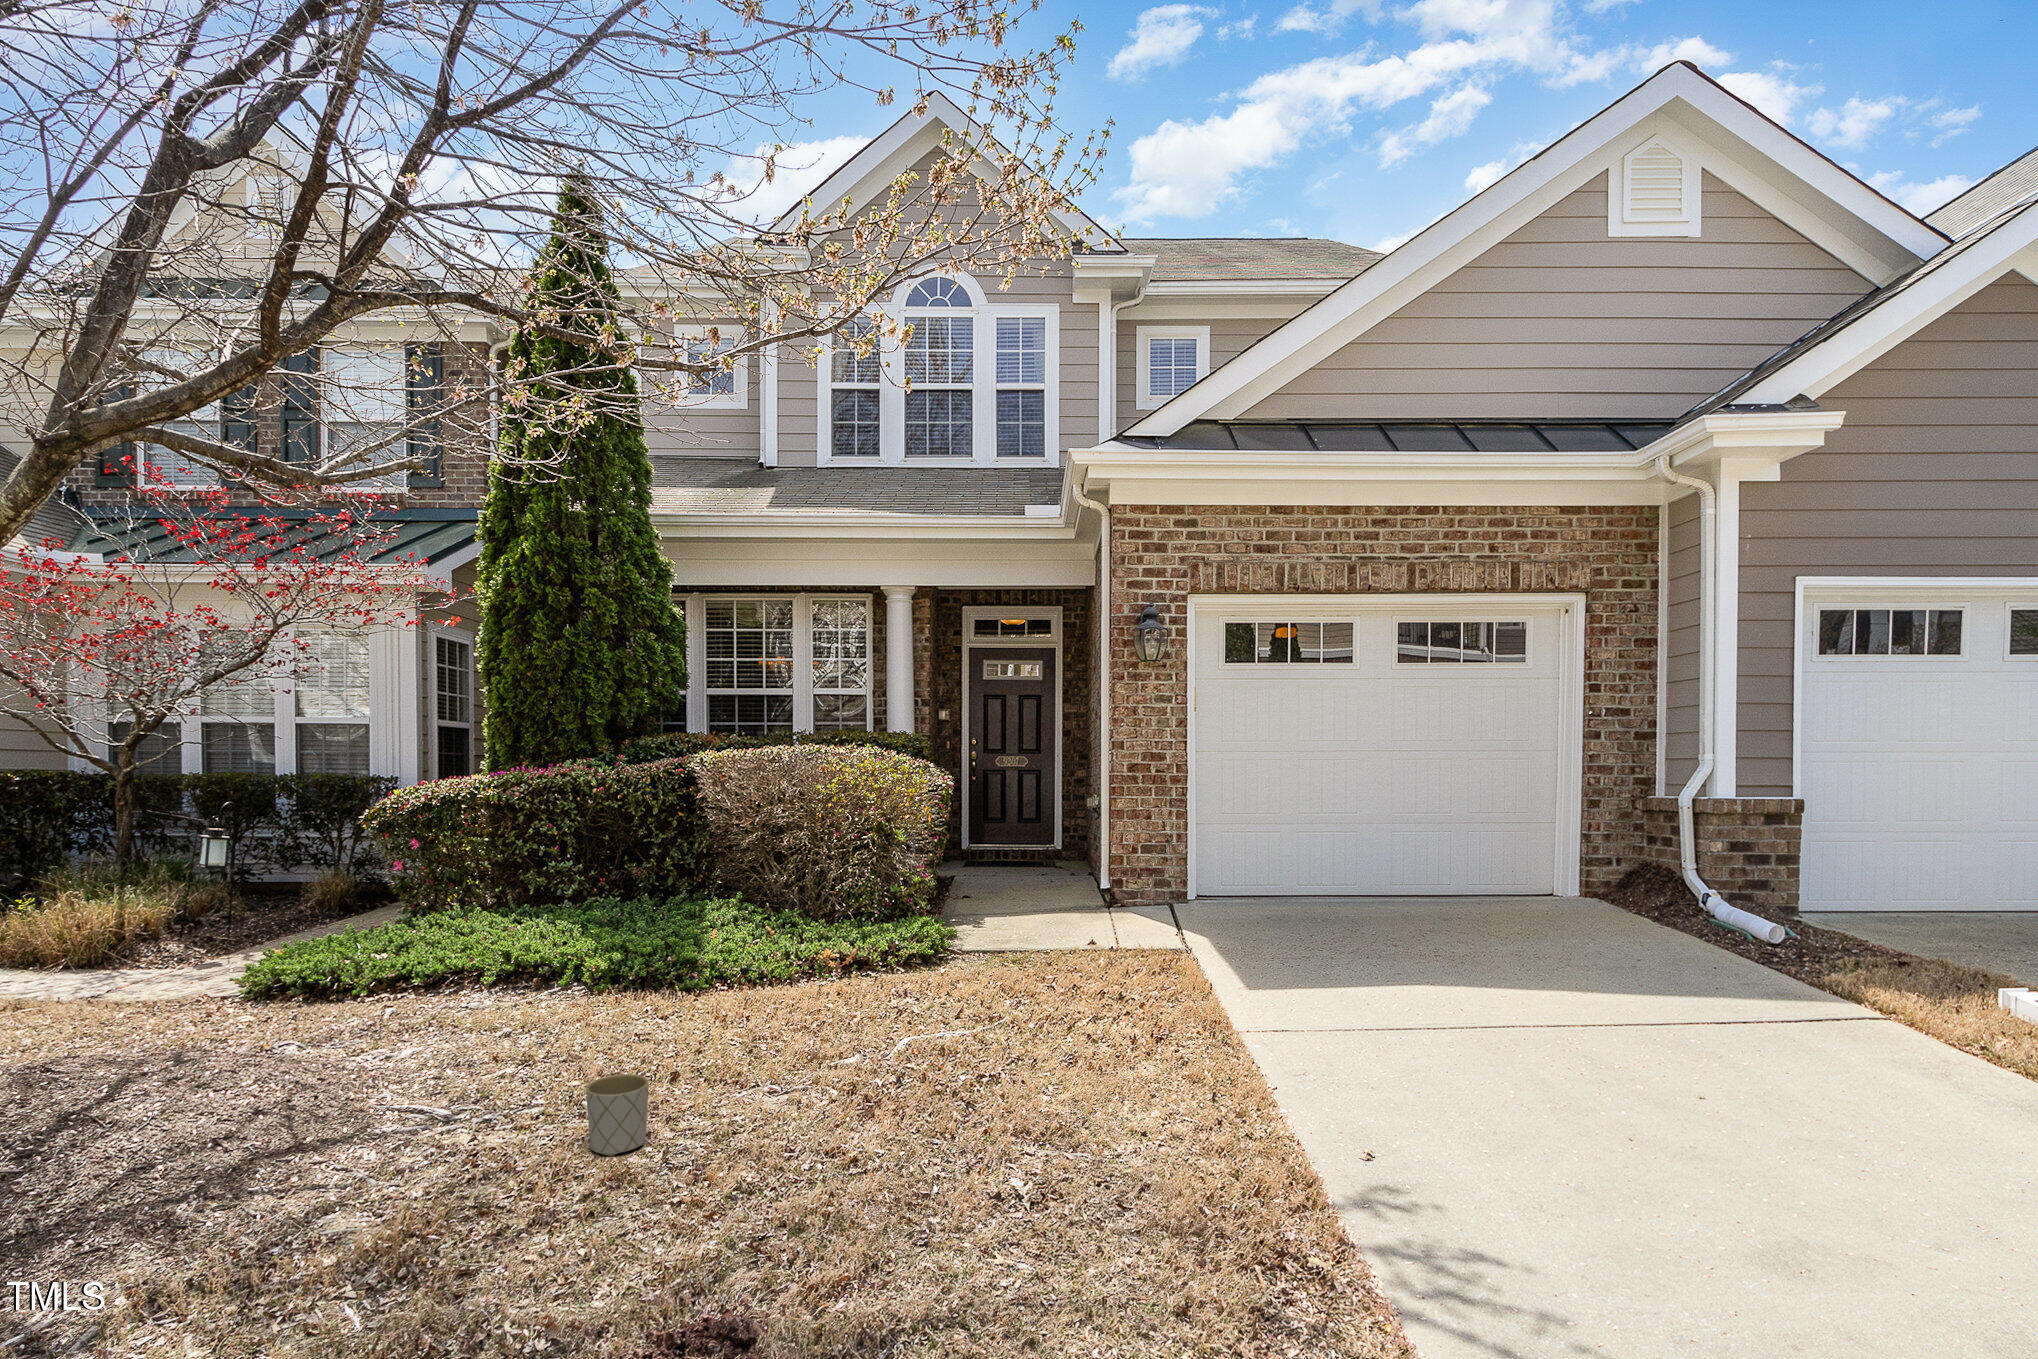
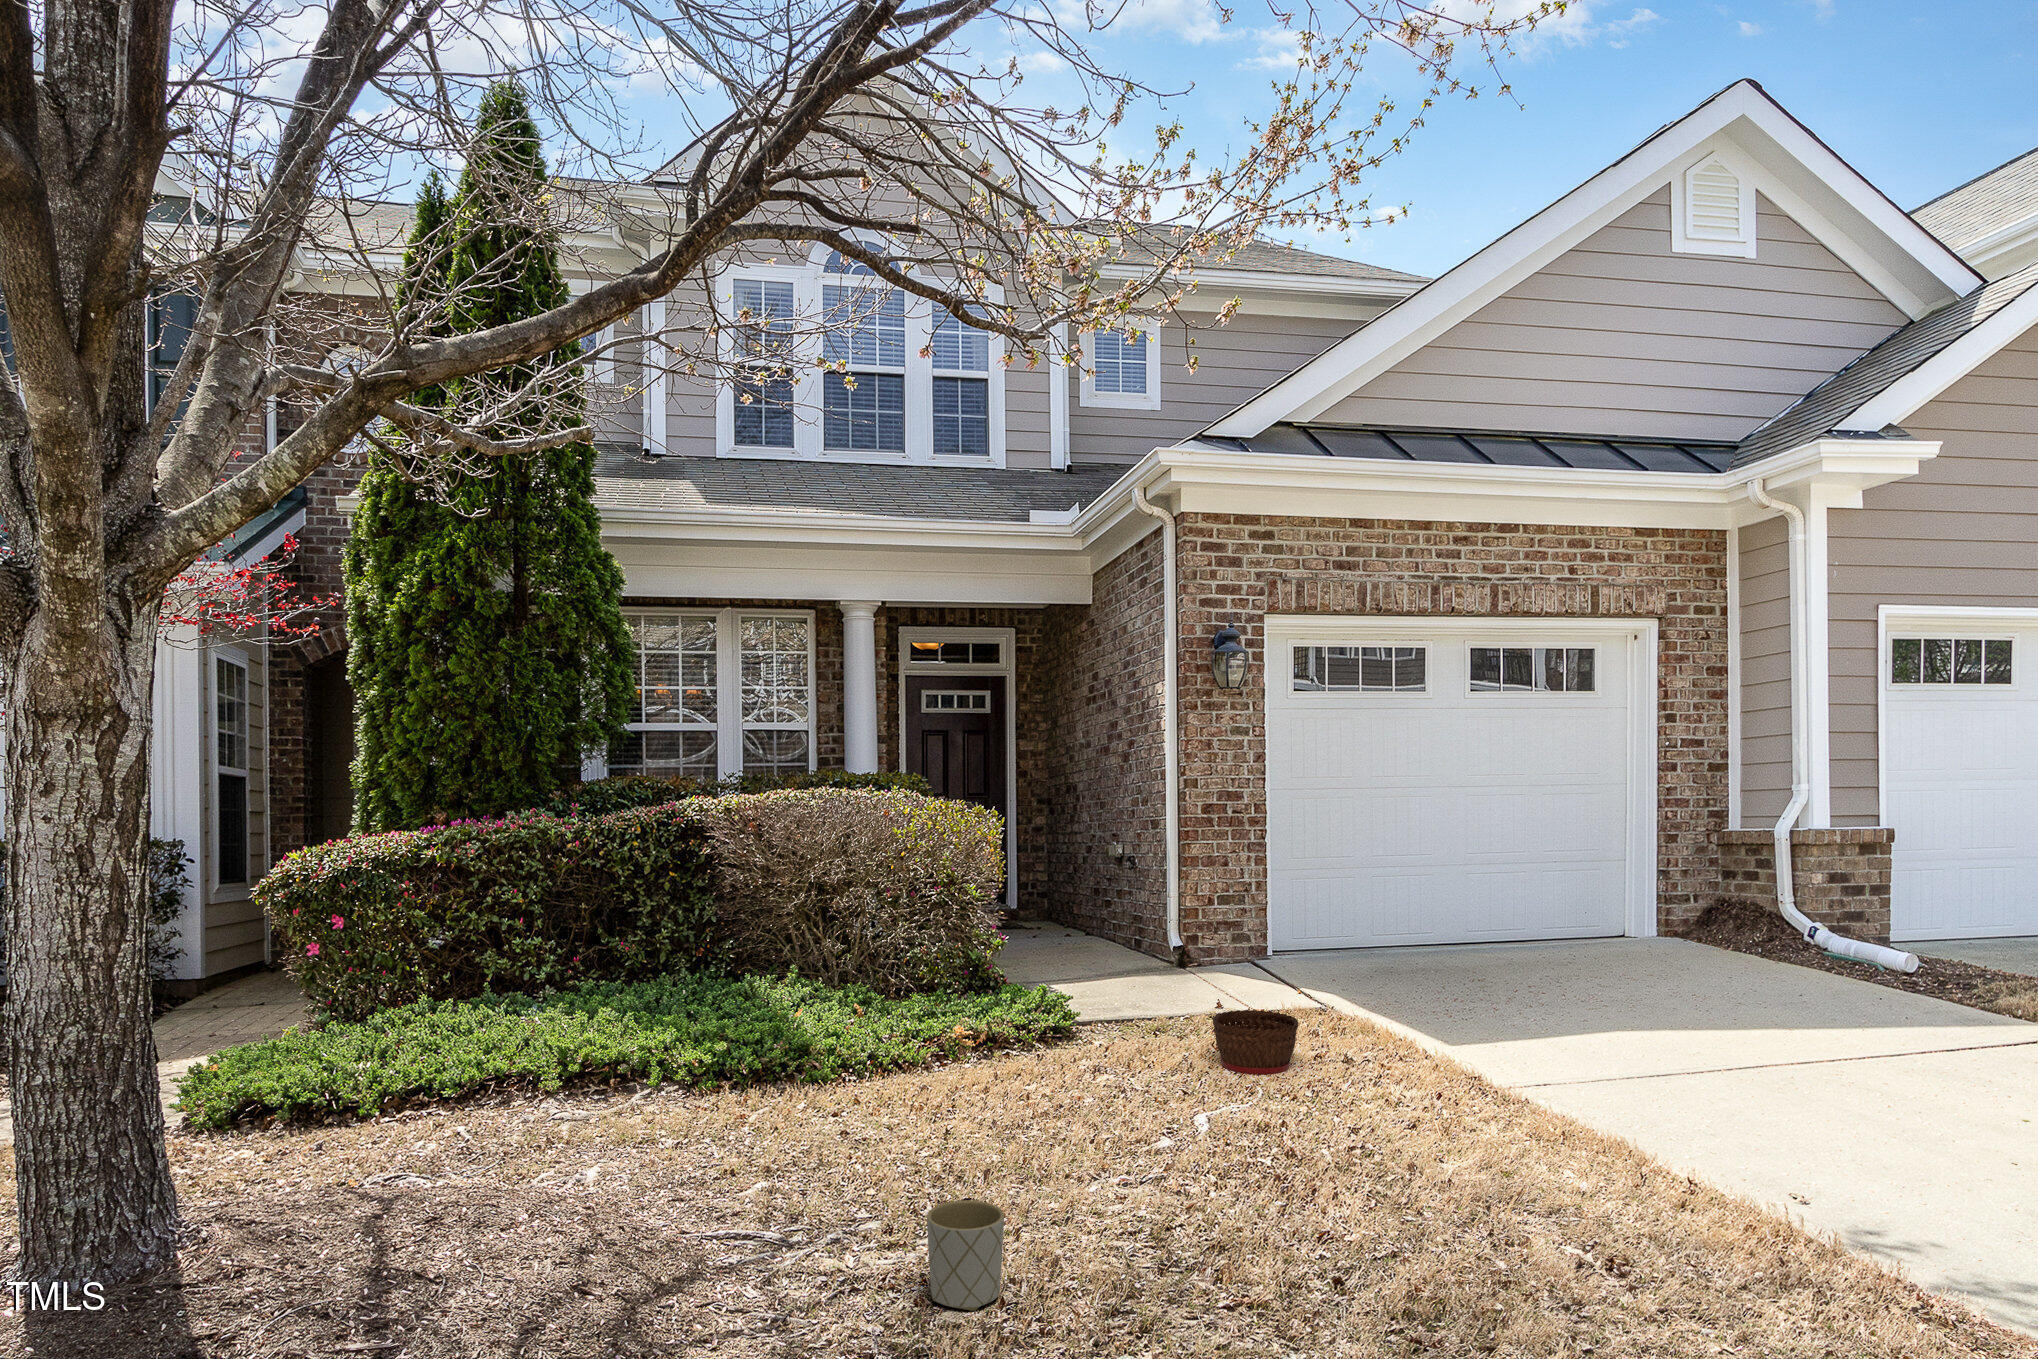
basket: none [1028,941,1100,996] -> present [1213,1010,1298,1074]

